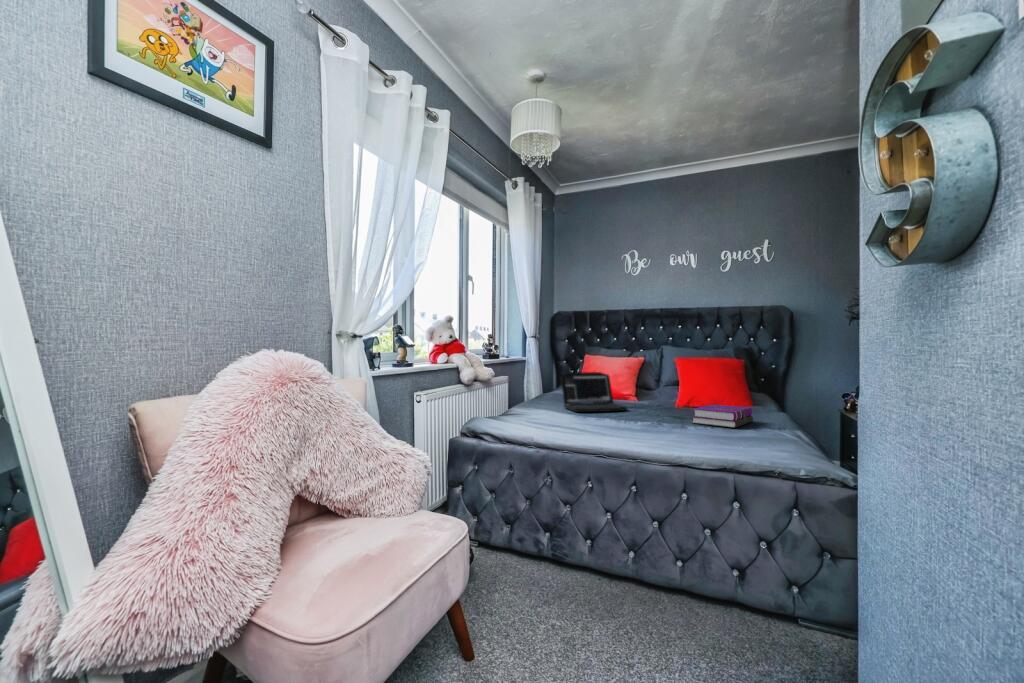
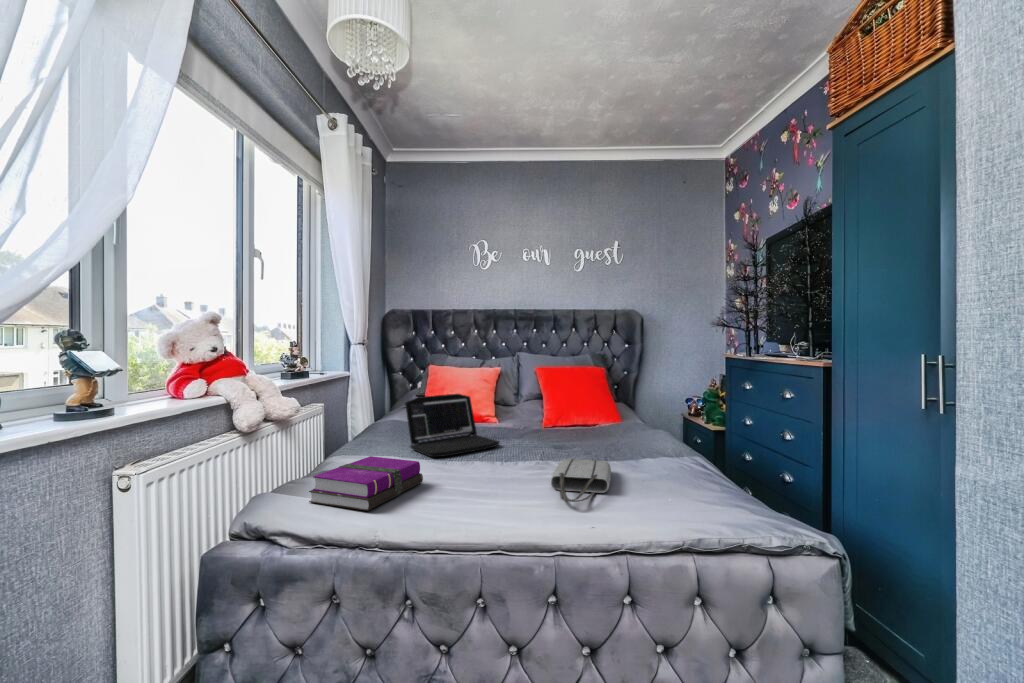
hardback book: present [692,404,753,428] -> present [309,456,423,511]
tote bag: none [647,416,699,434] -> present [551,459,611,502]

